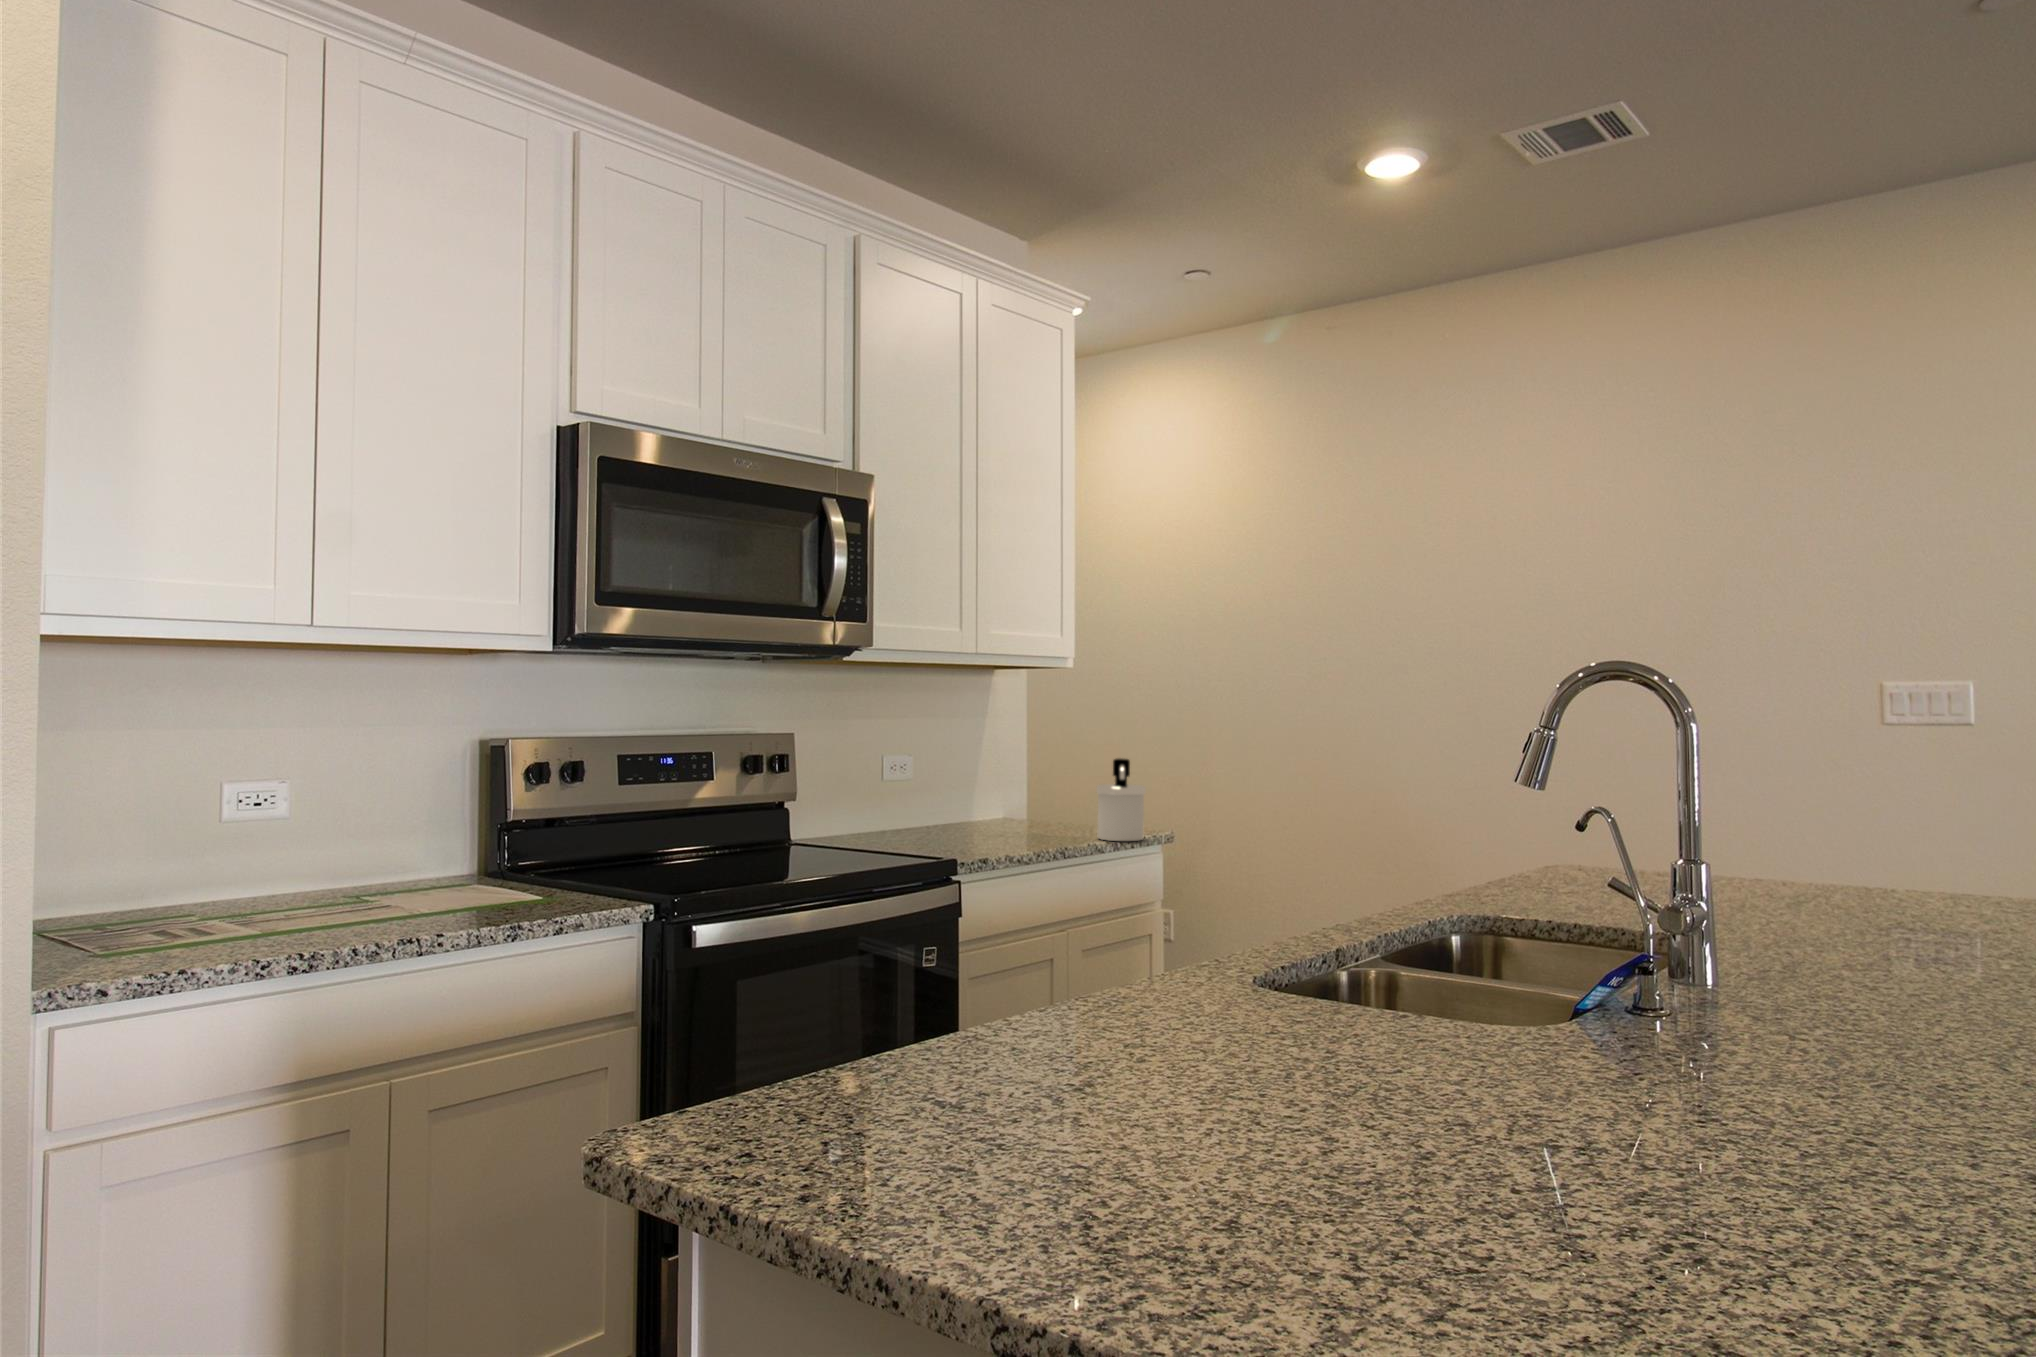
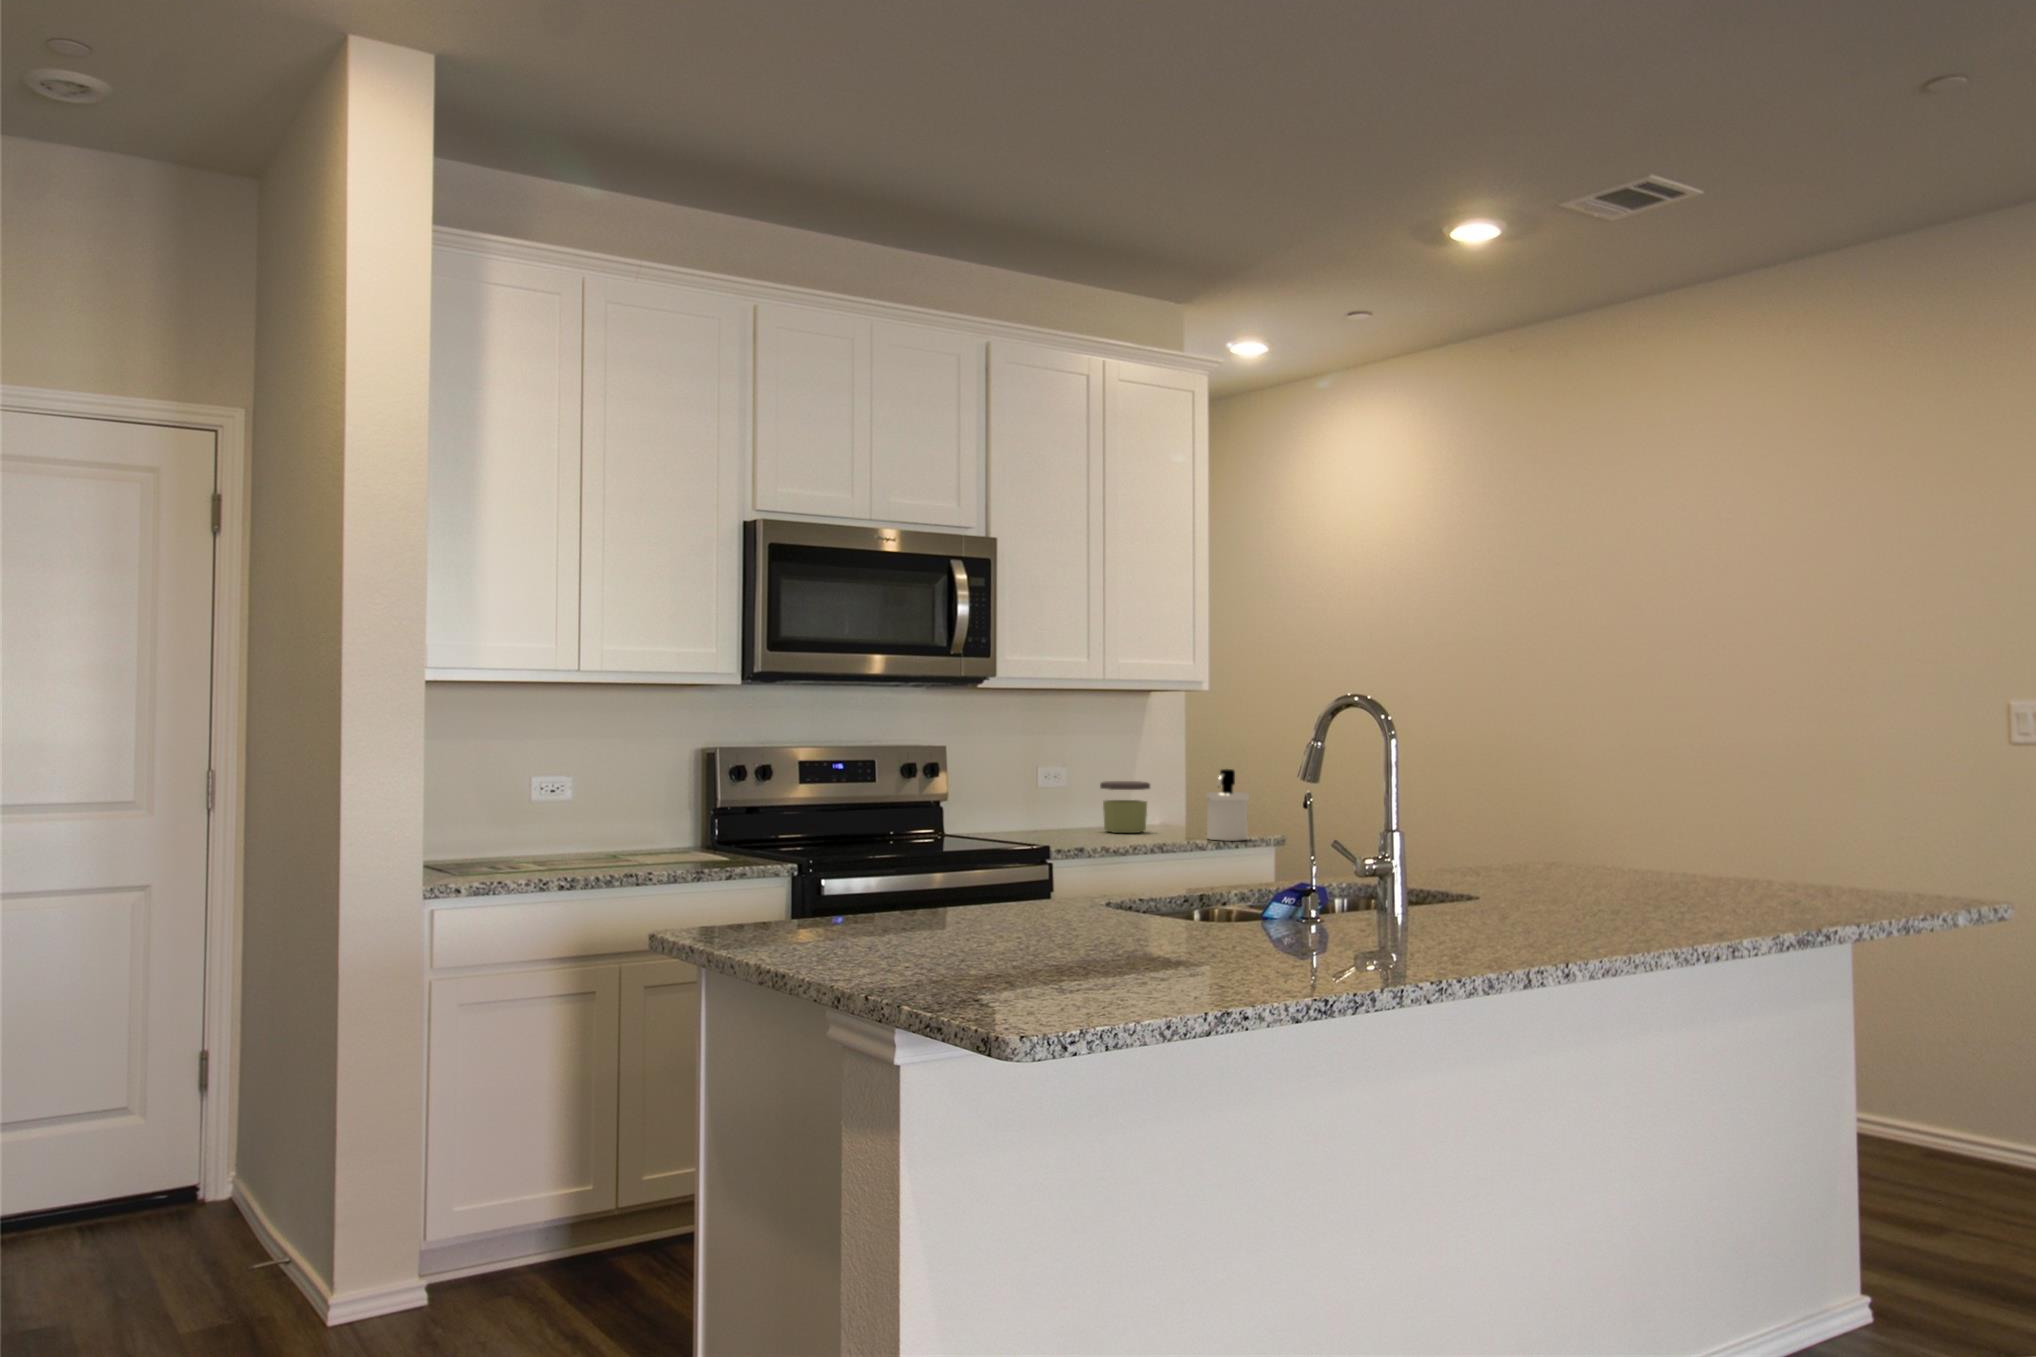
jar: none [963,771,1021,832] -> present [1100,781,1150,833]

